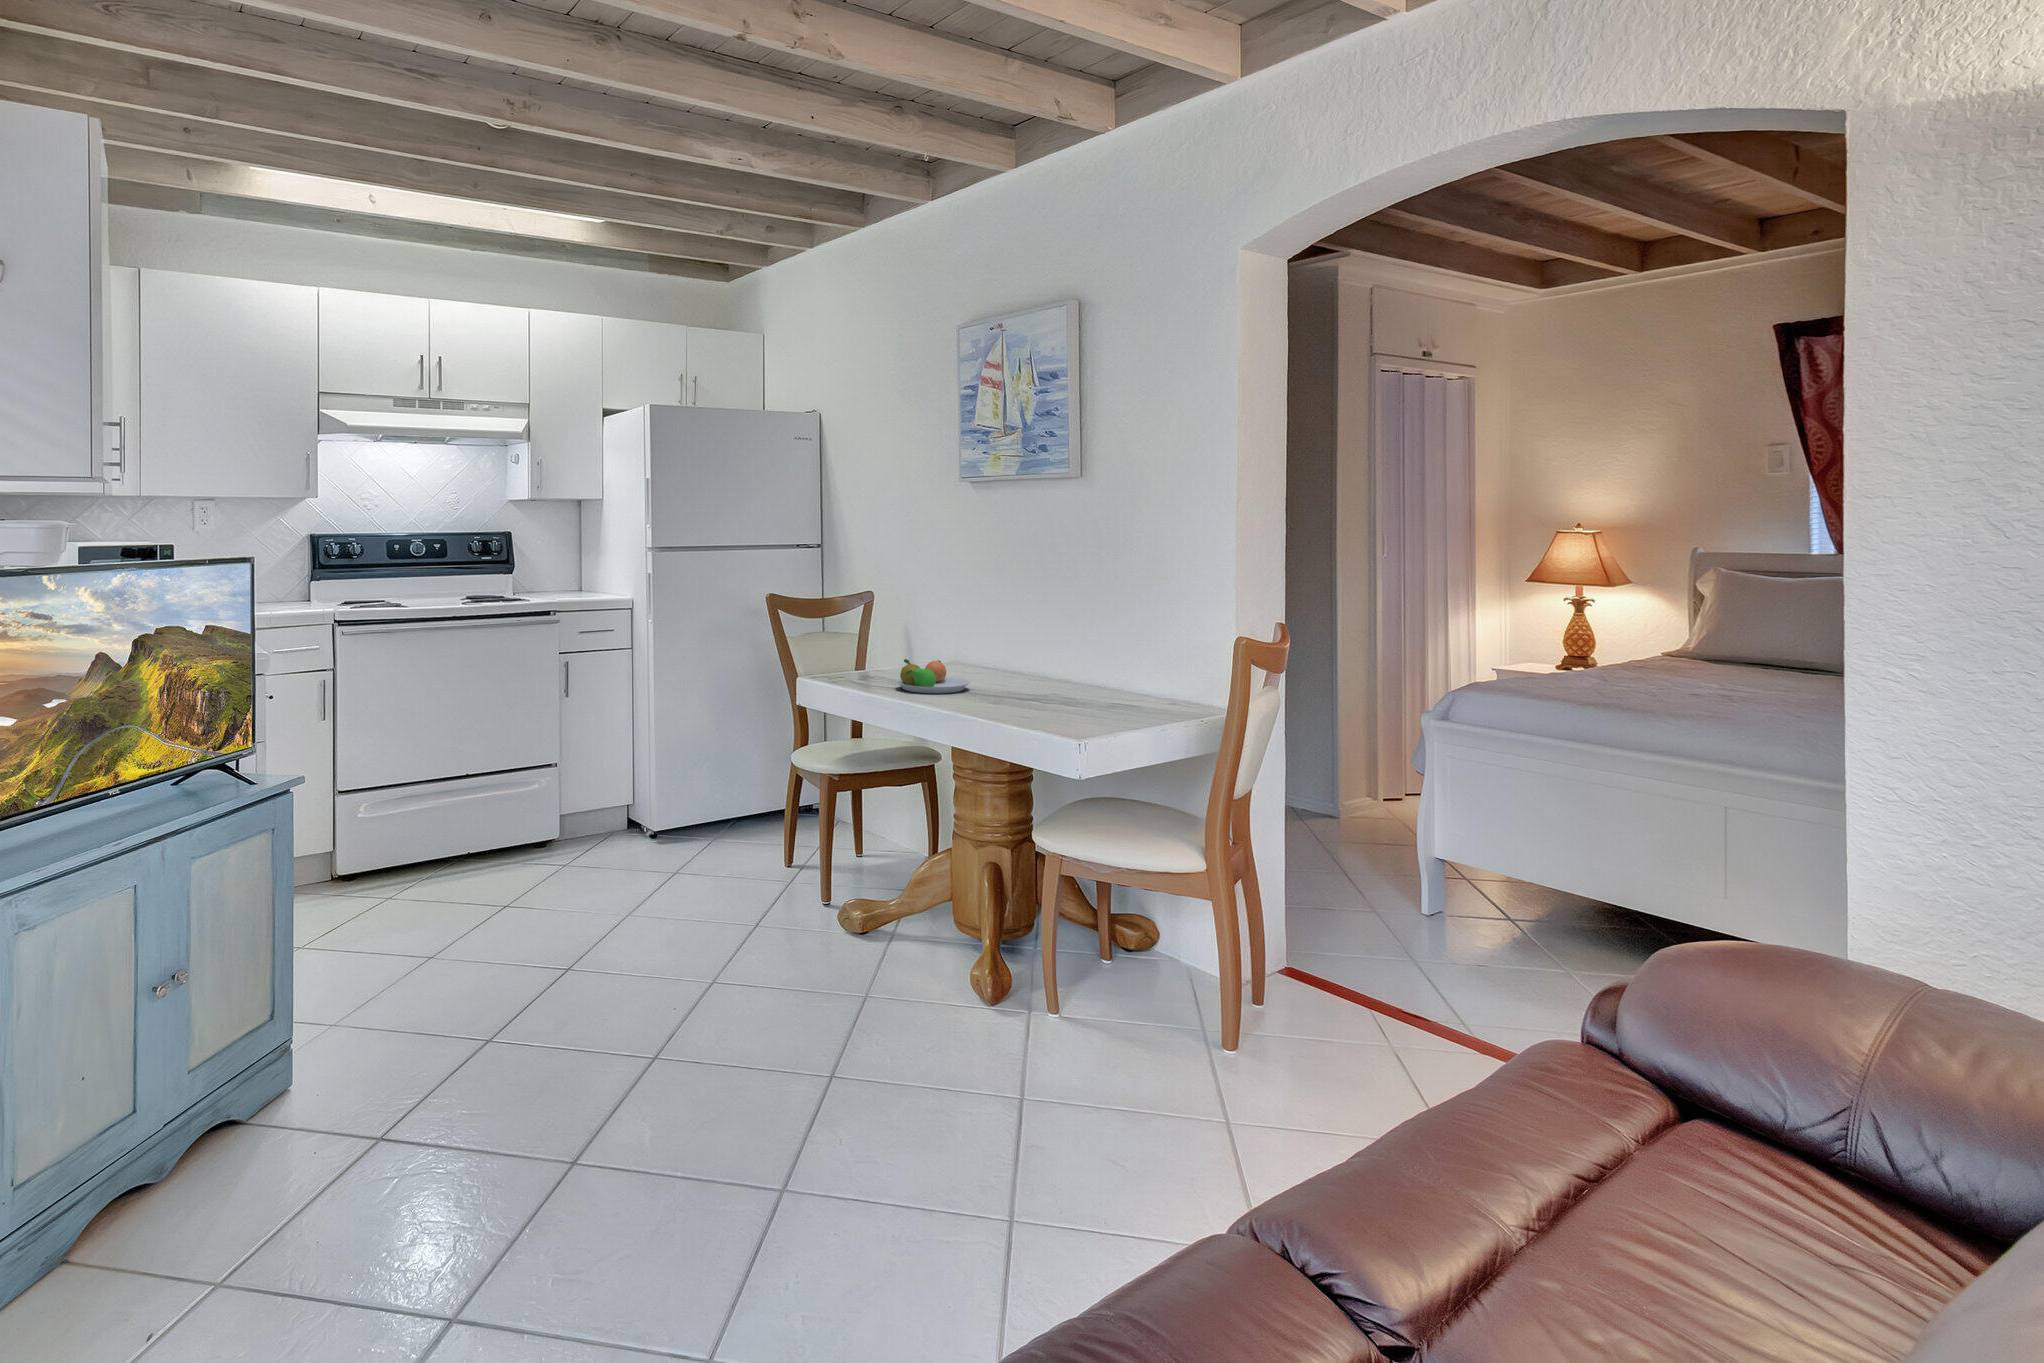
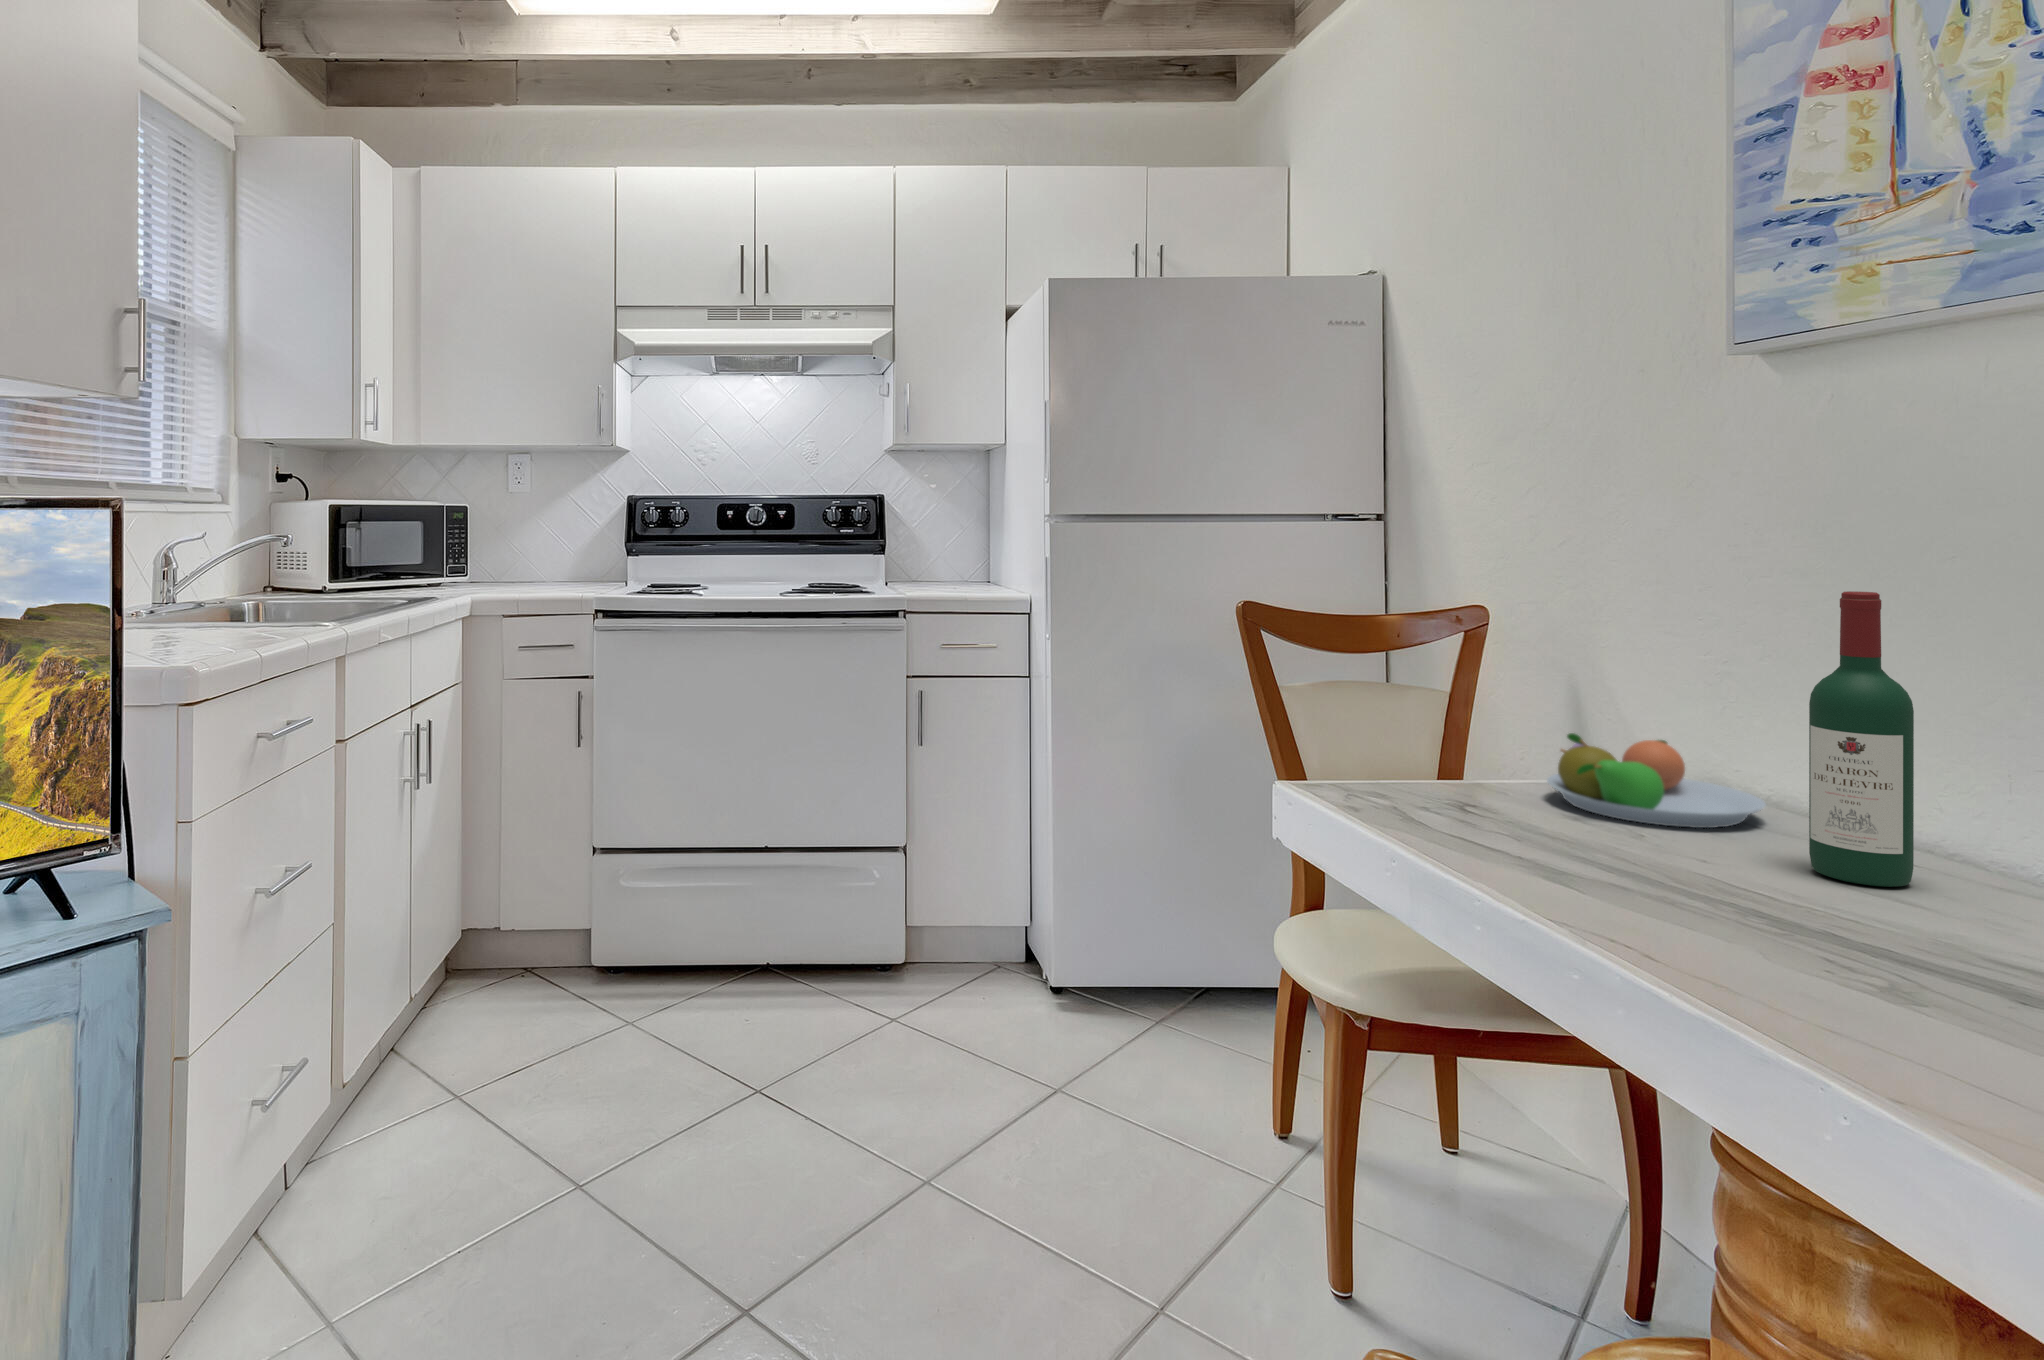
wine bottle: none [975,596,1004,703] -> present [1809,591,1914,887]

